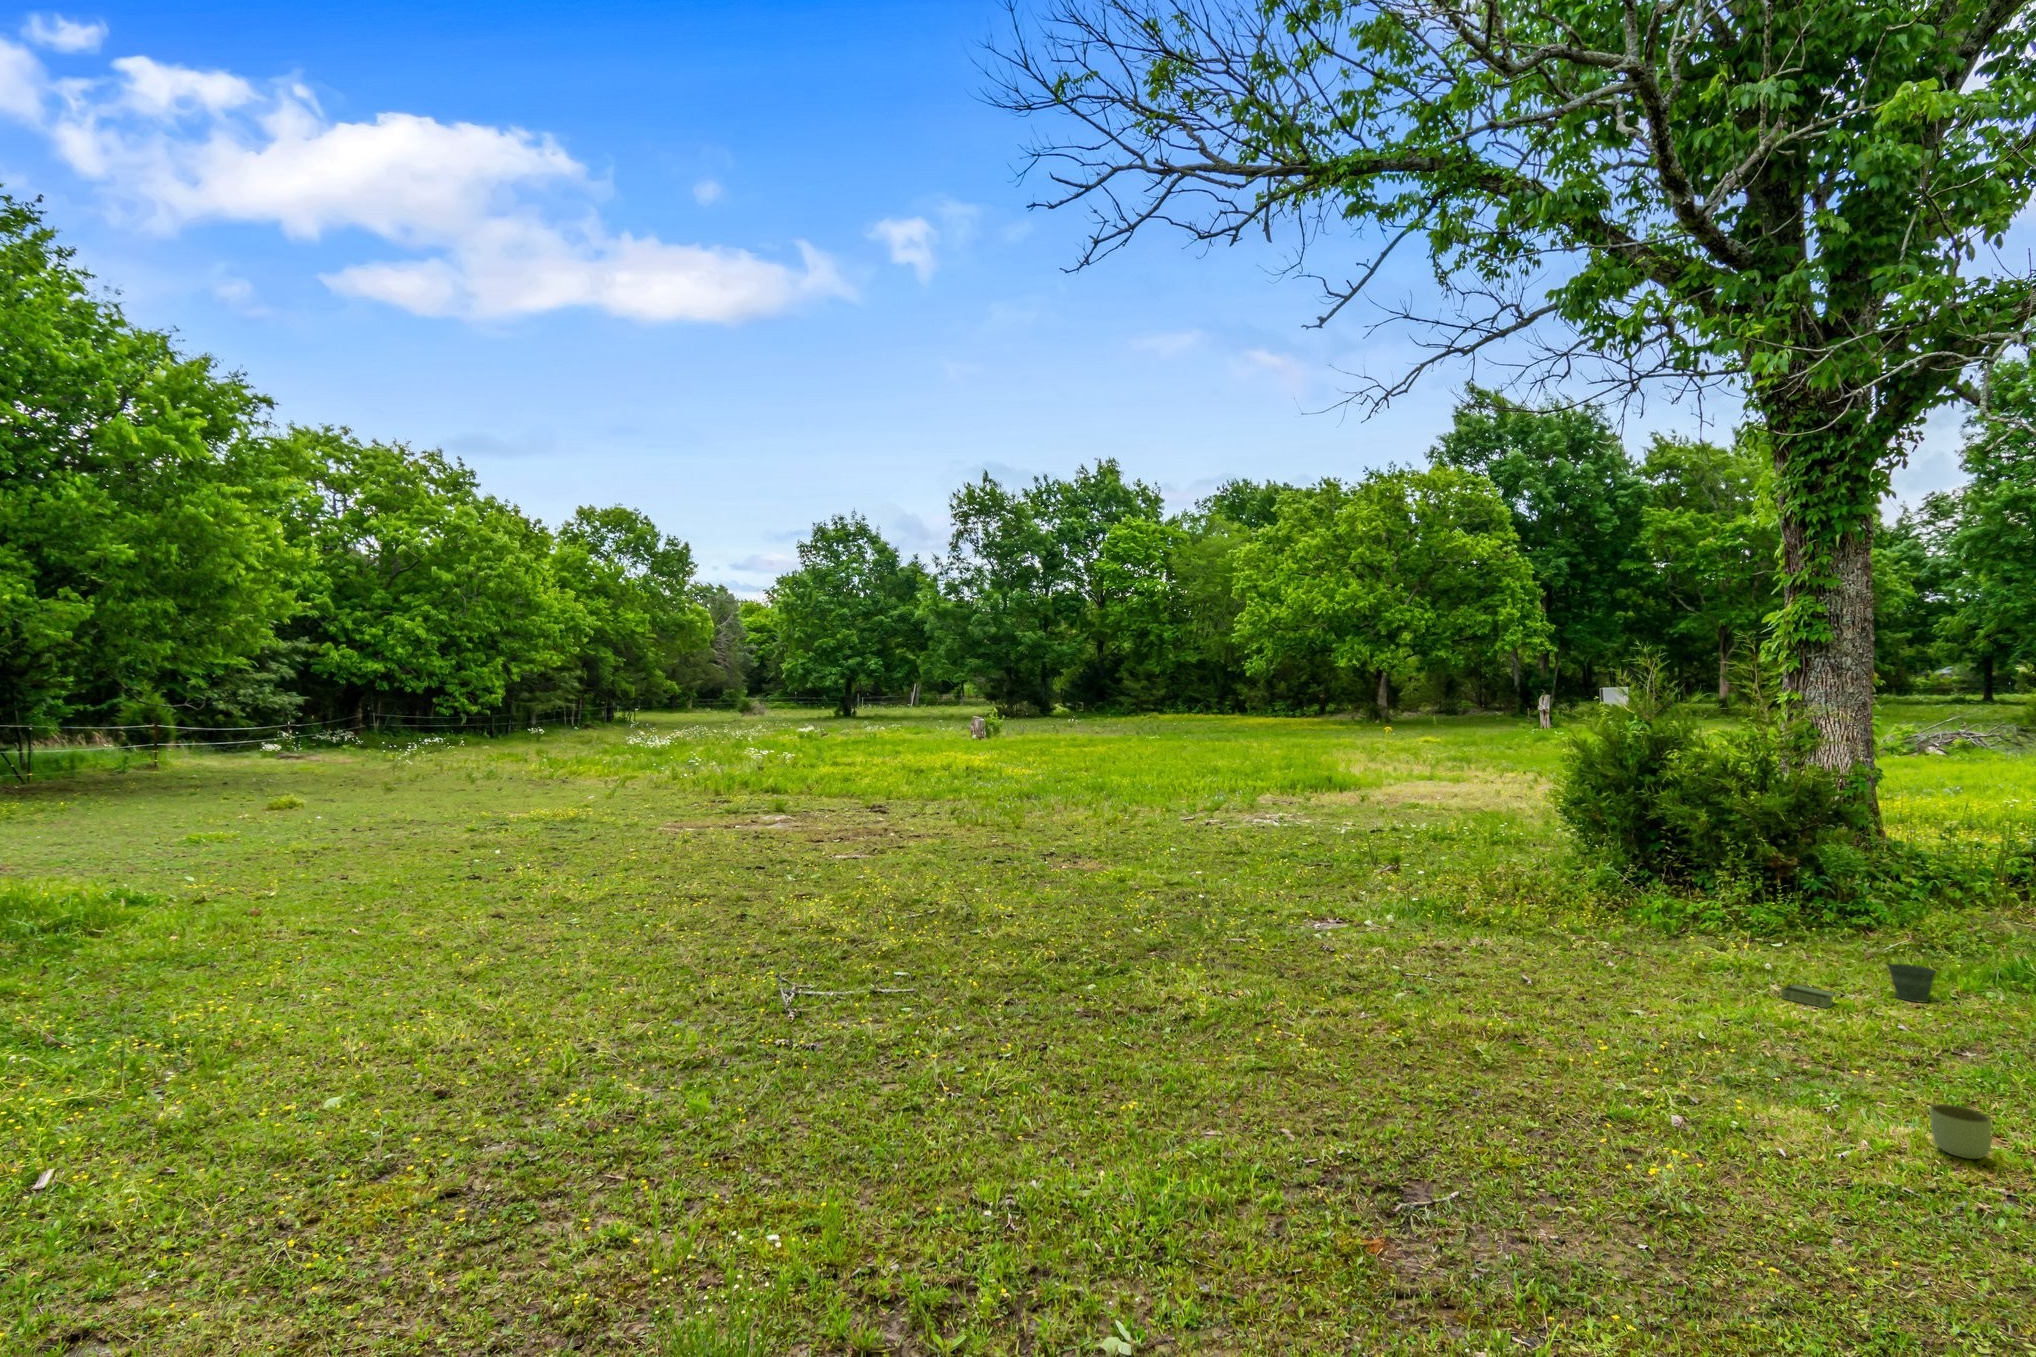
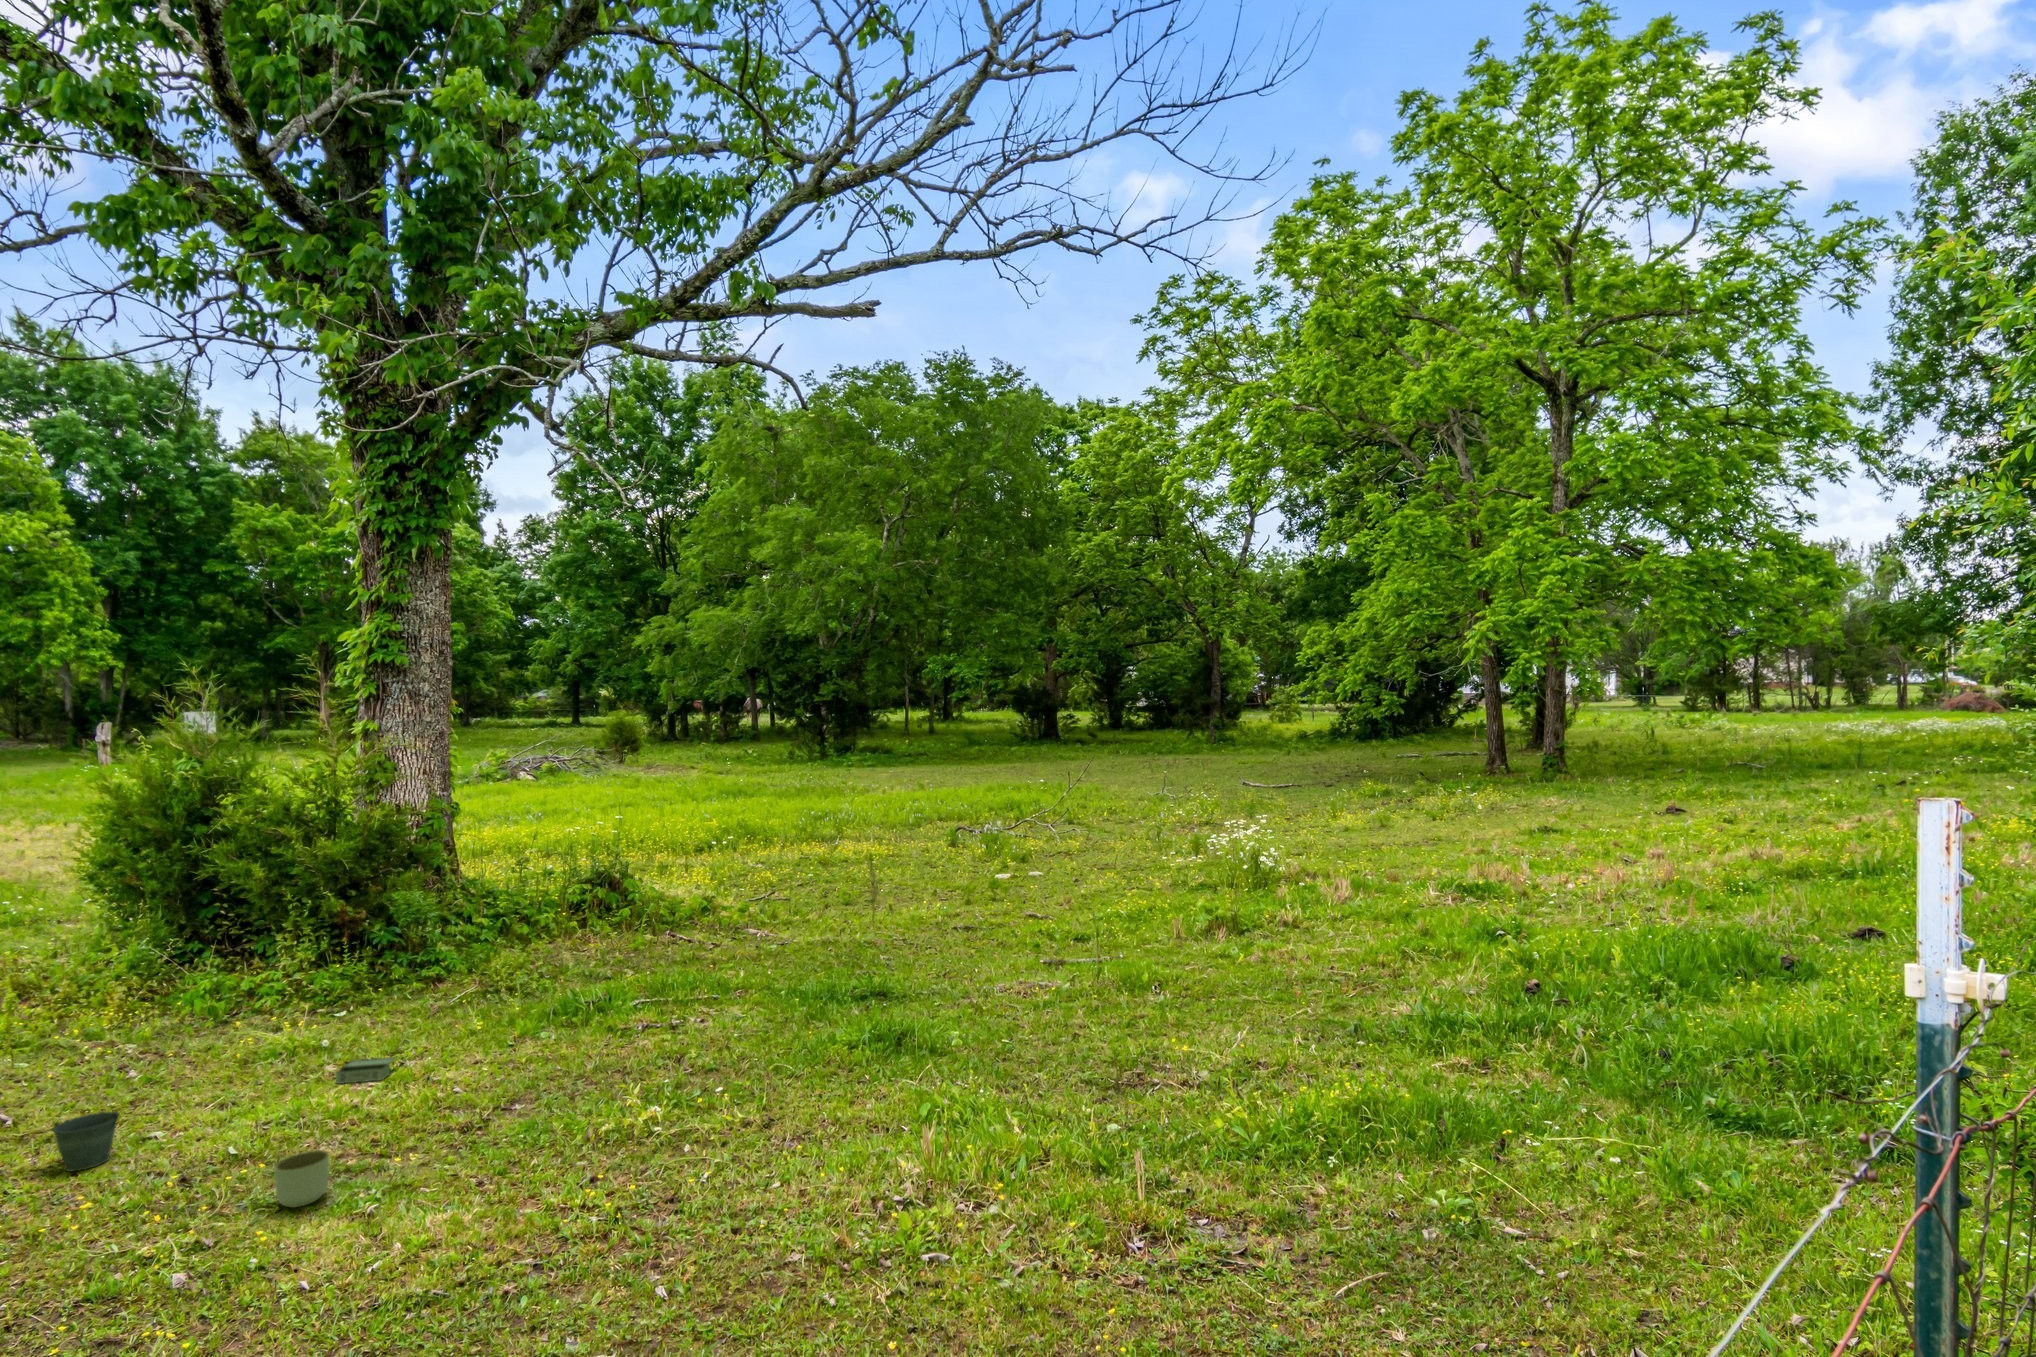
bucket: present [1886,955,1936,1003] -> present [52,1094,120,1171]
planter: present [1930,1104,1991,1159] -> present [275,1150,329,1208]

